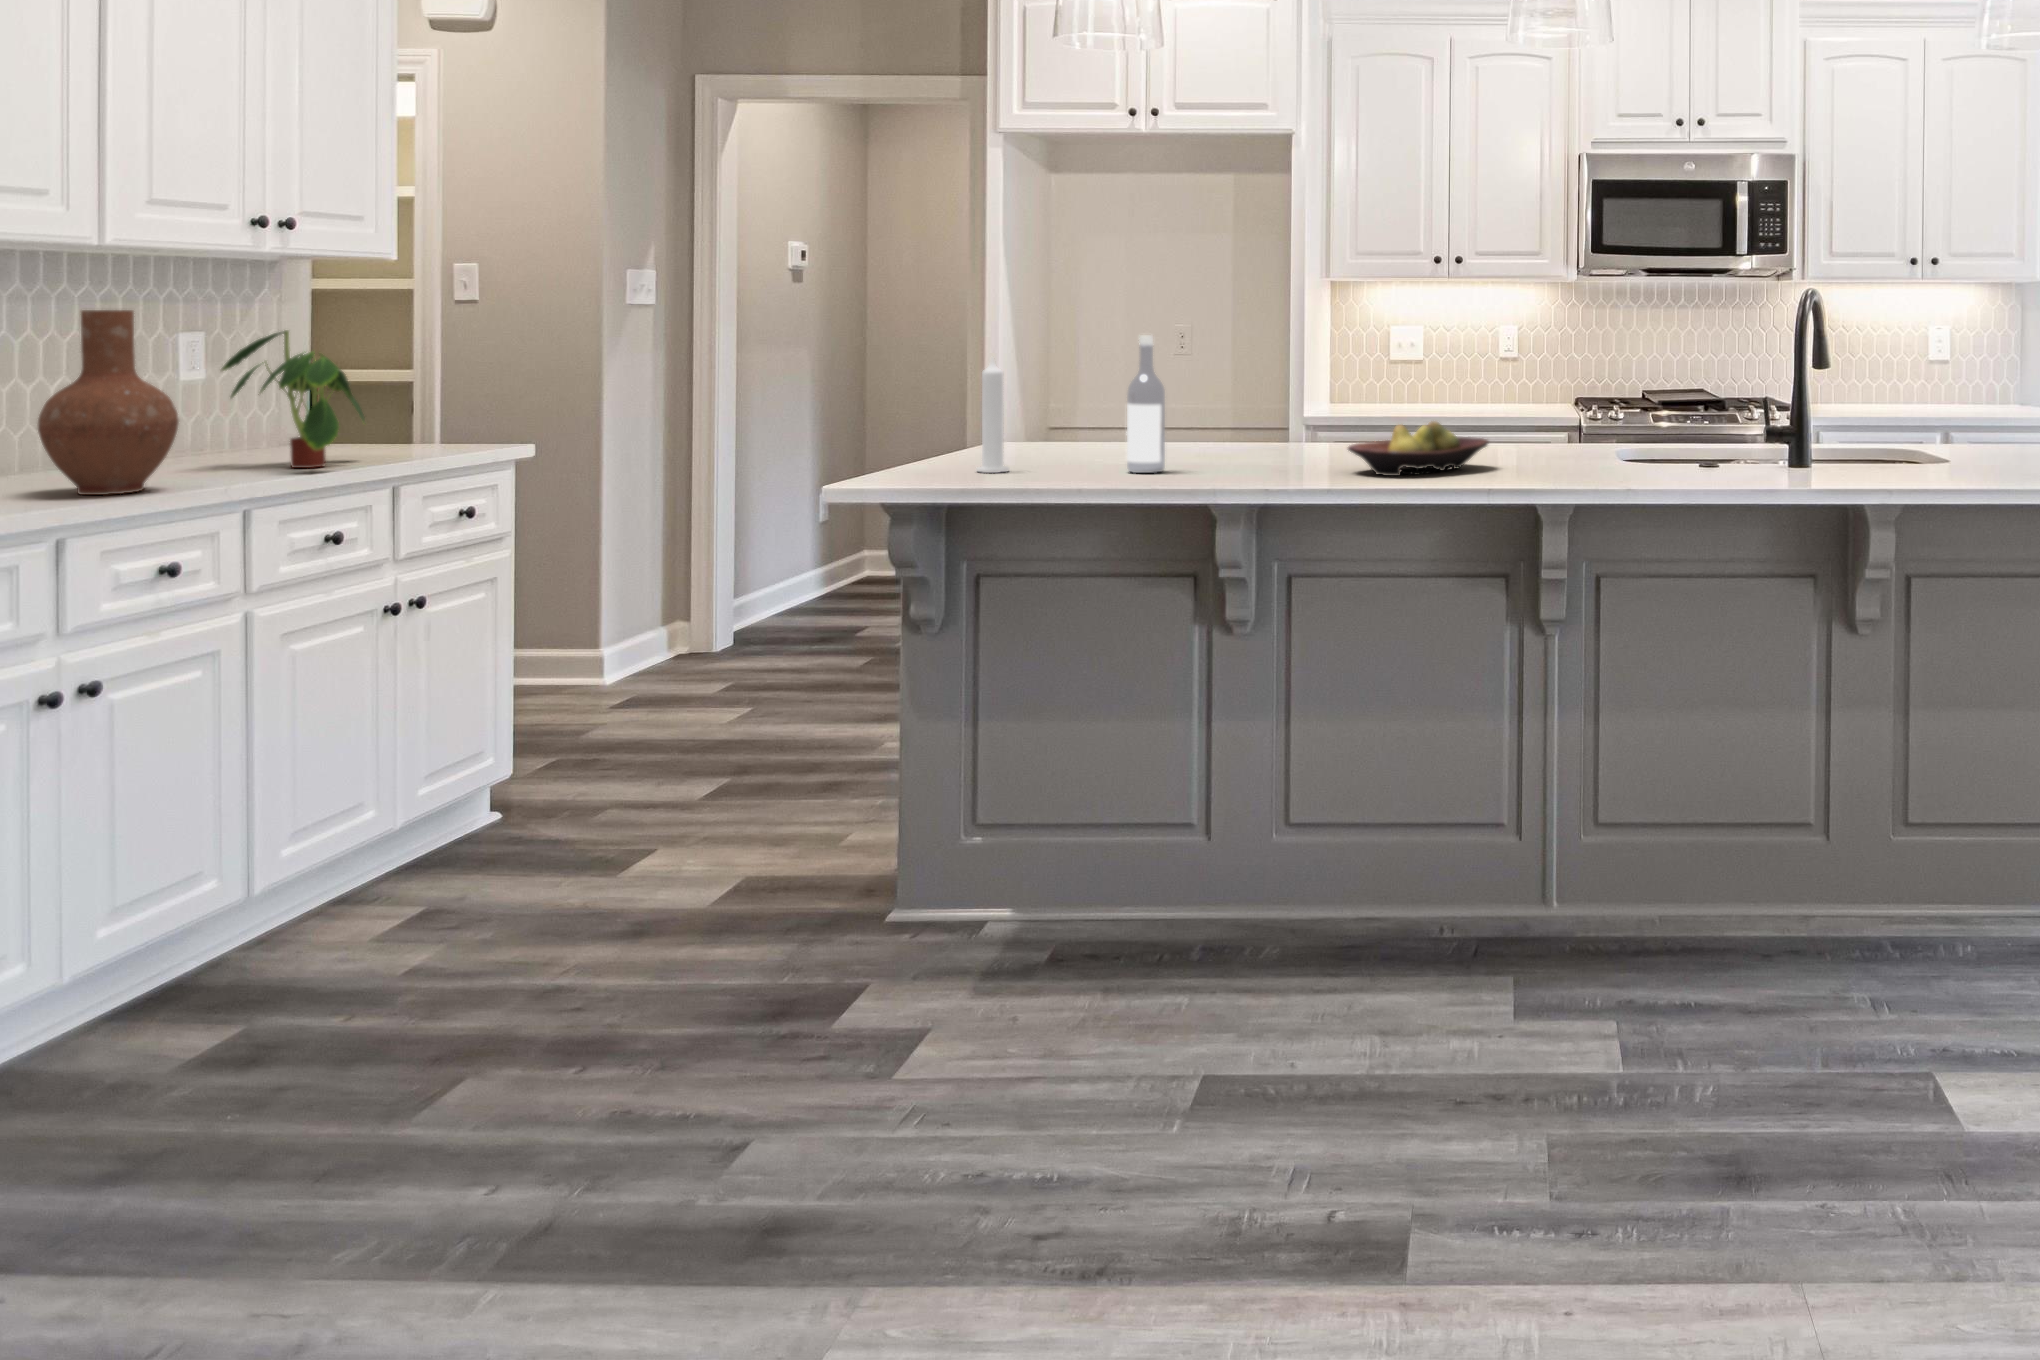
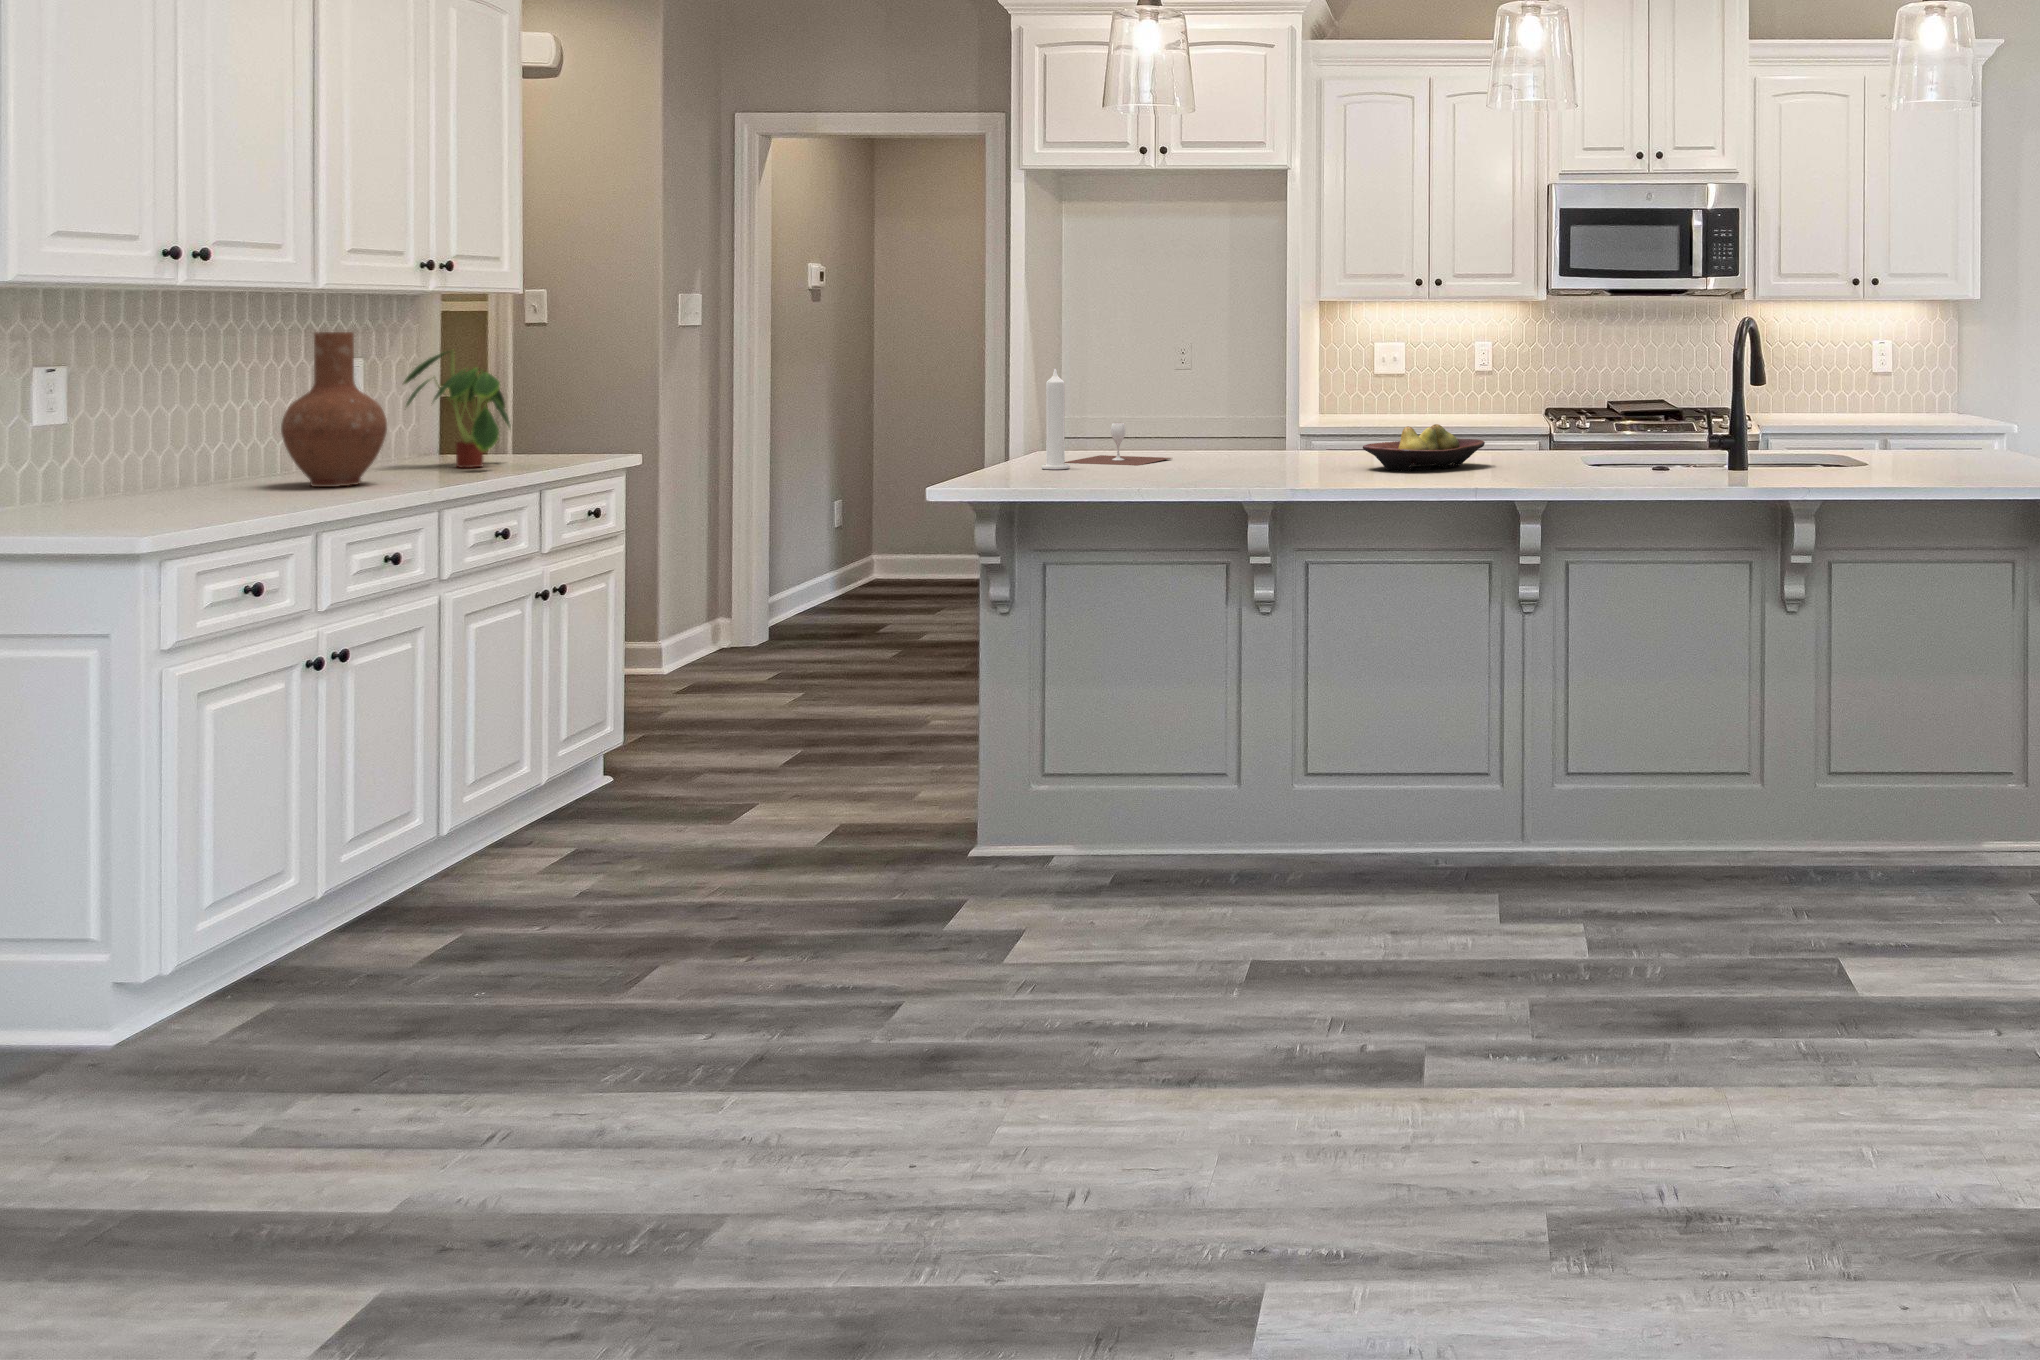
wine bottle: present [1127,335,1165,473] -> none [1171,349,1204,469]
wine glass: none [1008,417,1139,467] -> present [1065,423,1171,465]

